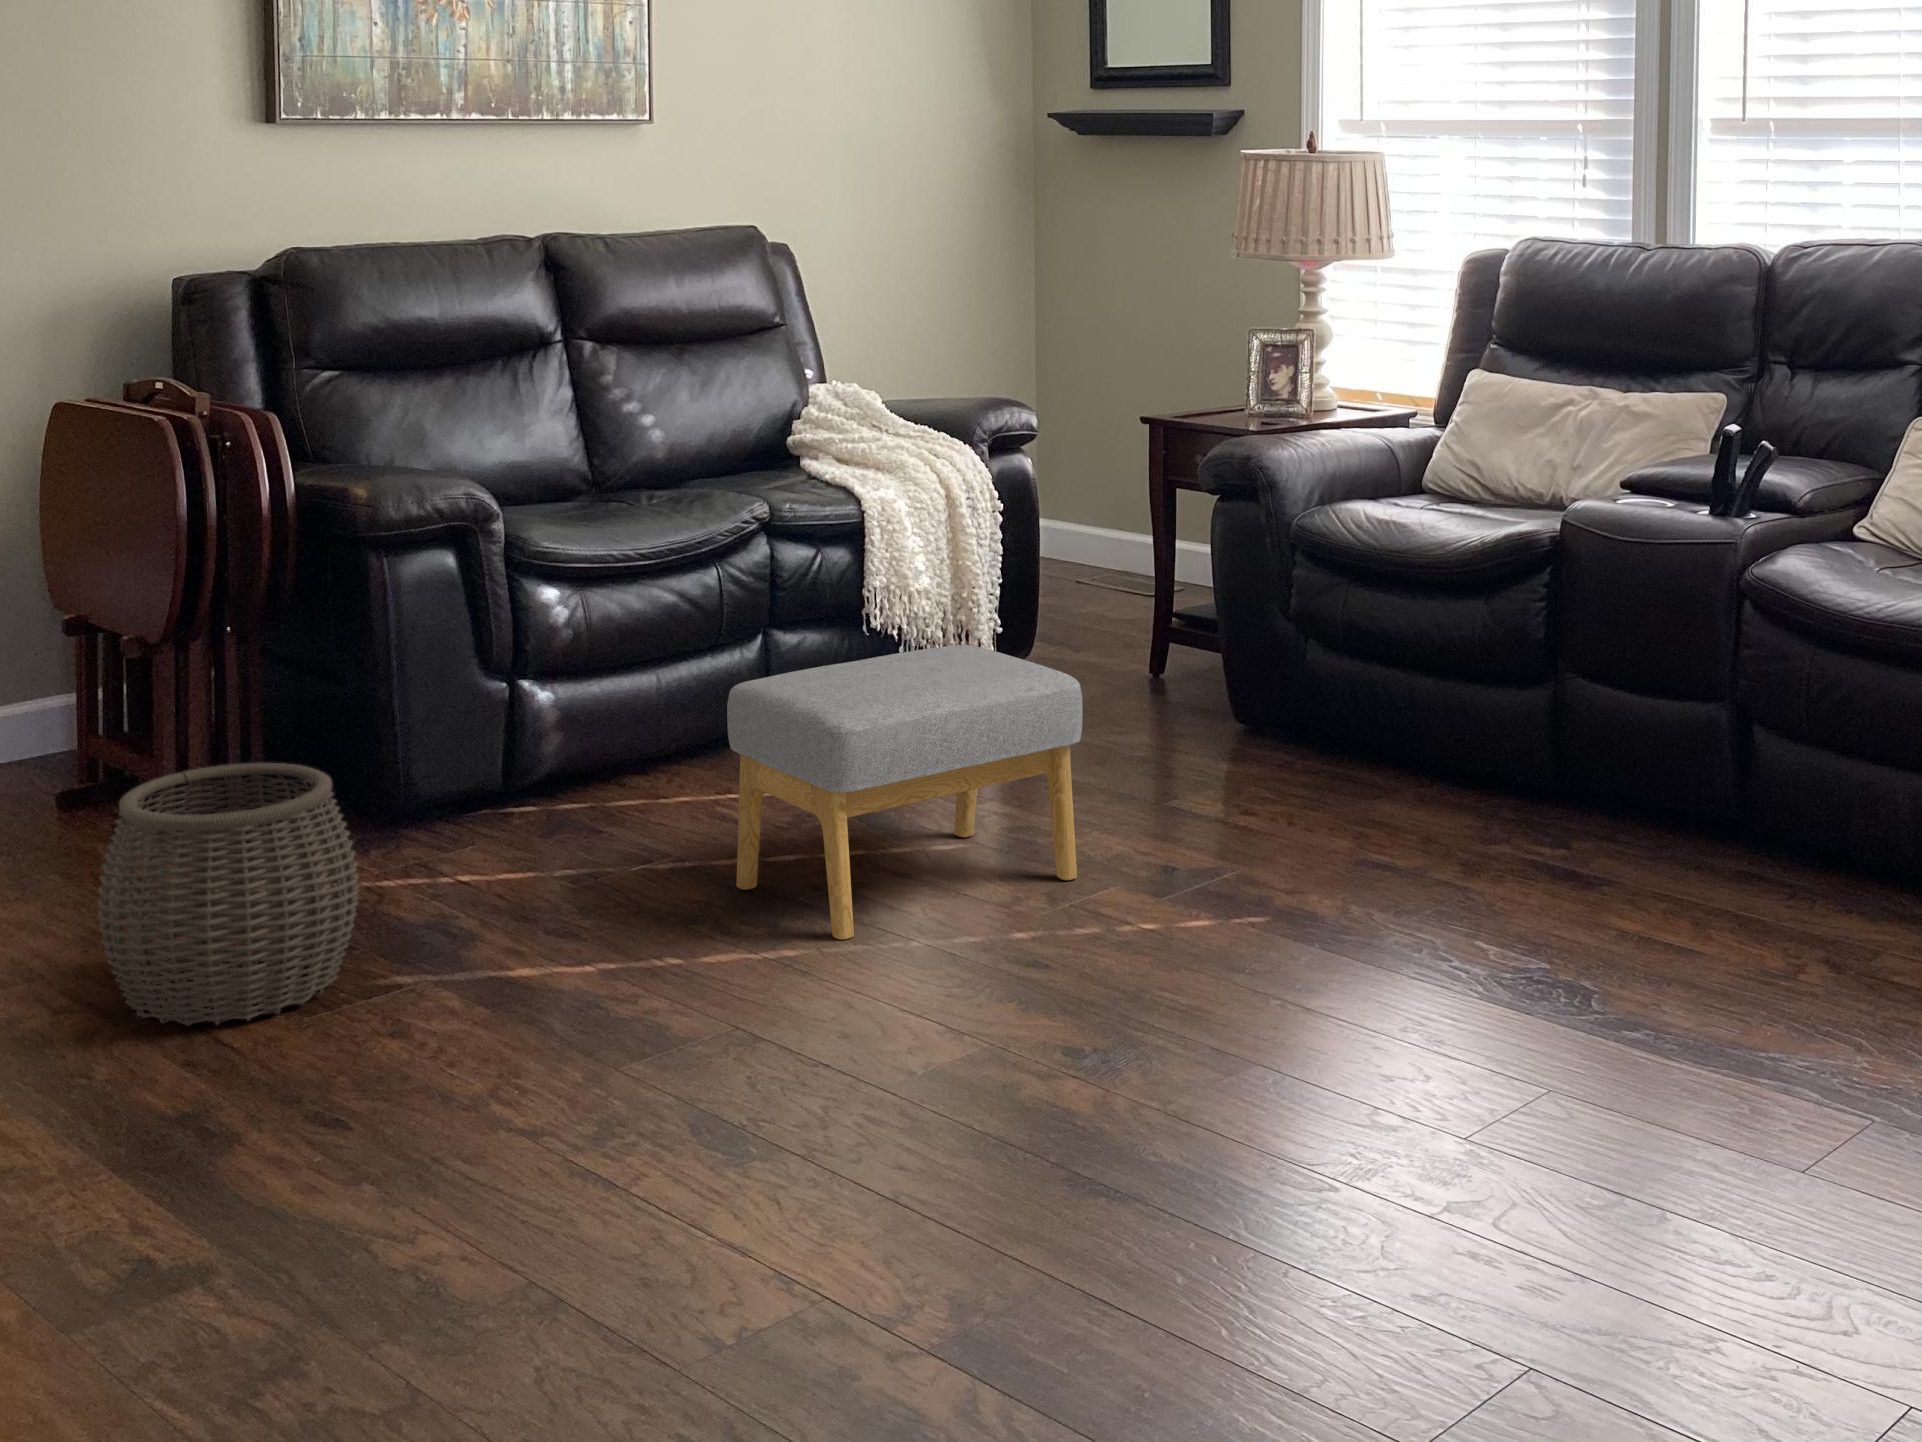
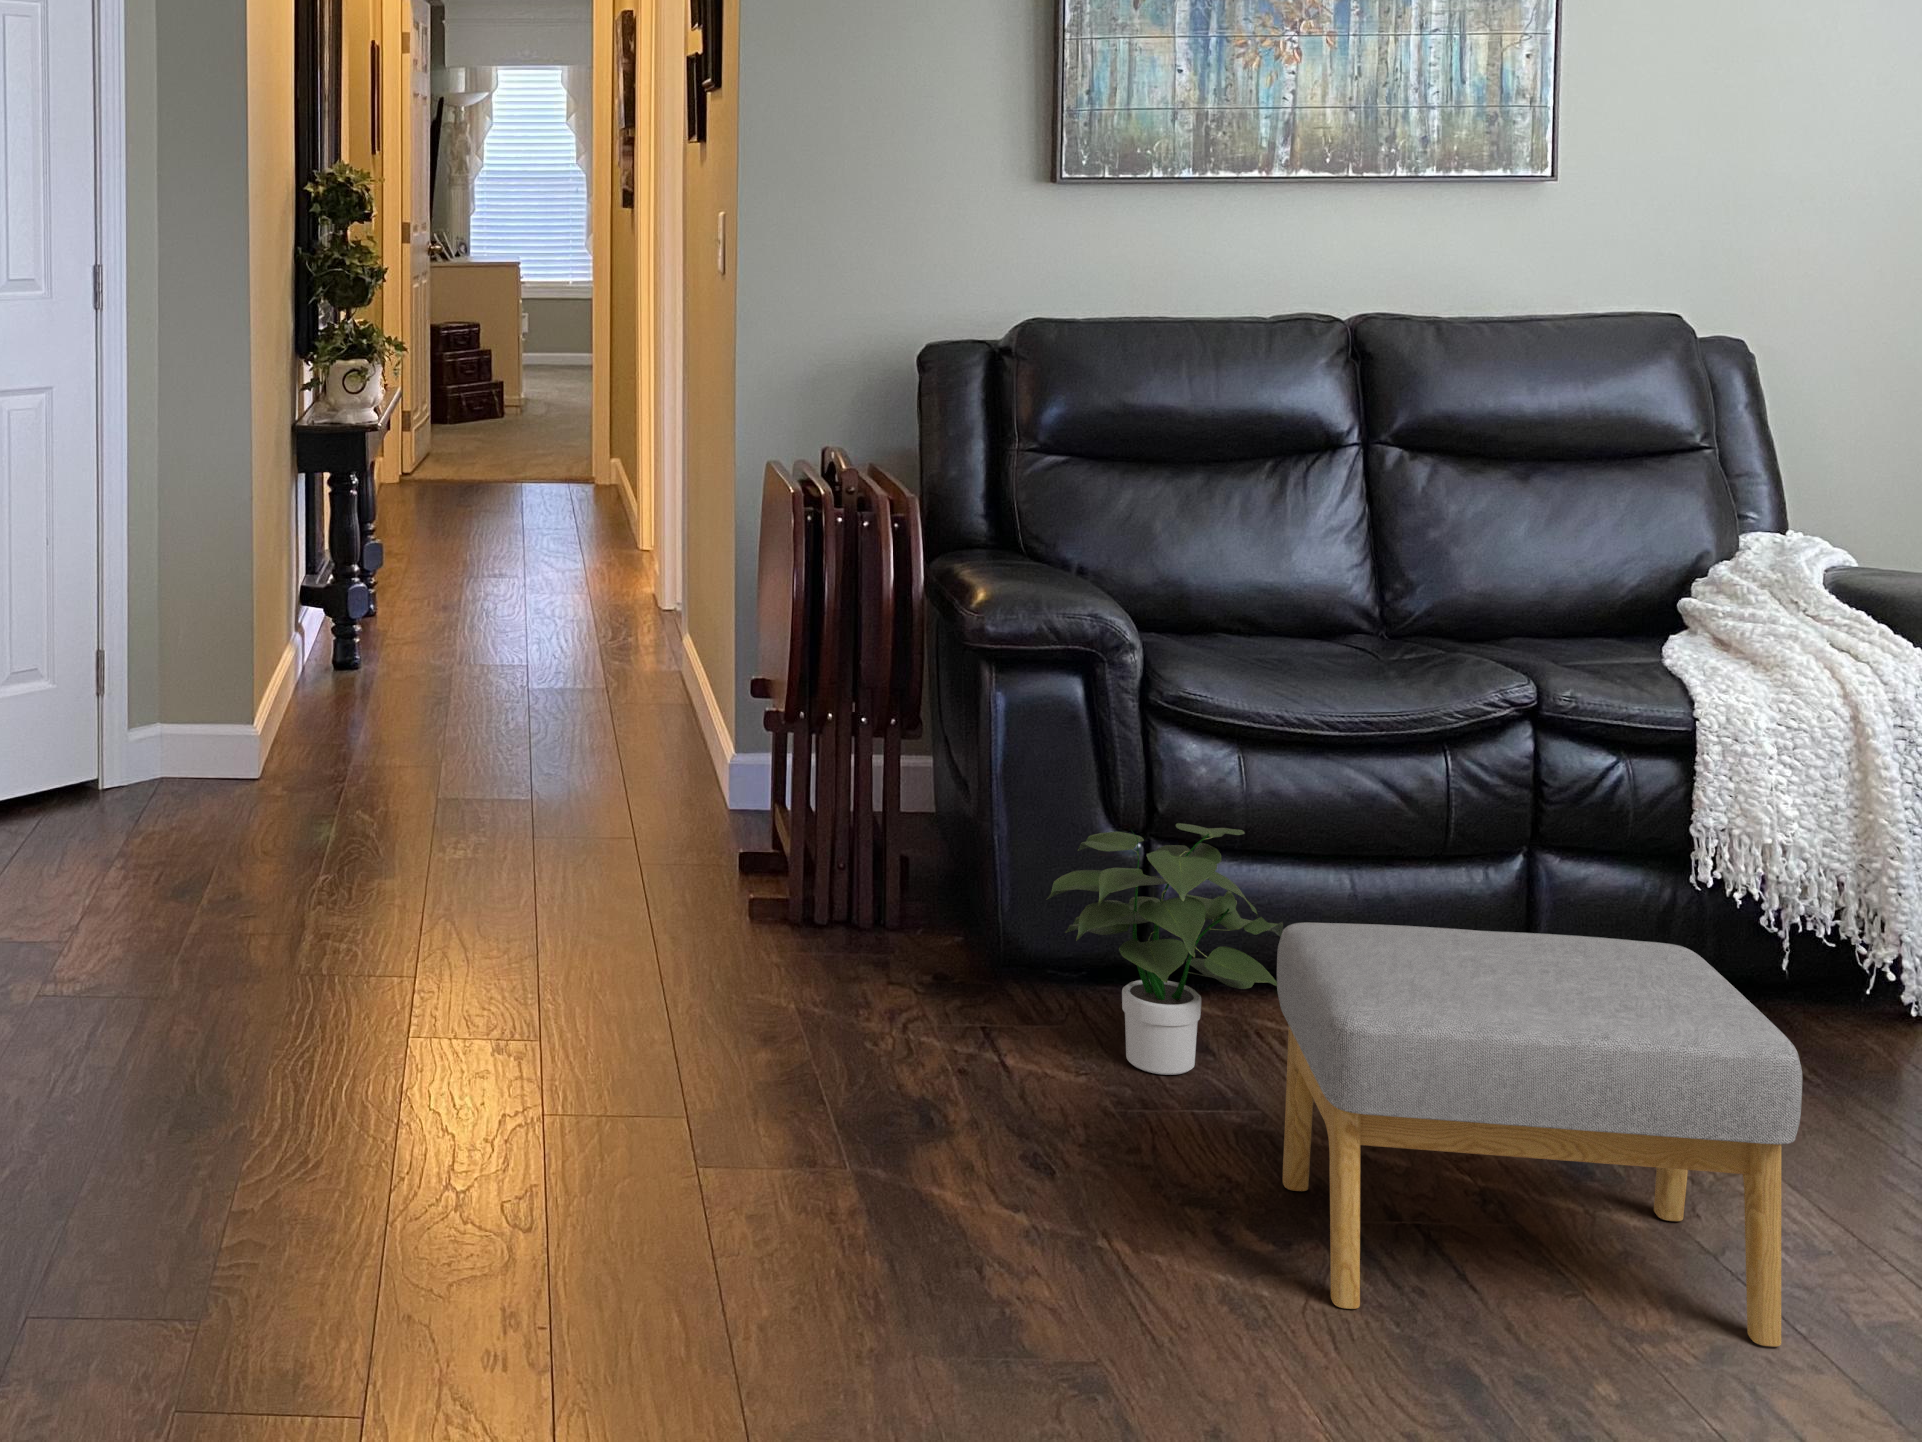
potted plant: none [476,642,678,853] -> present [1046,823,1283,1075]
woven basket: present [98,763,359,1026] -> none [539,871,797,1156]

